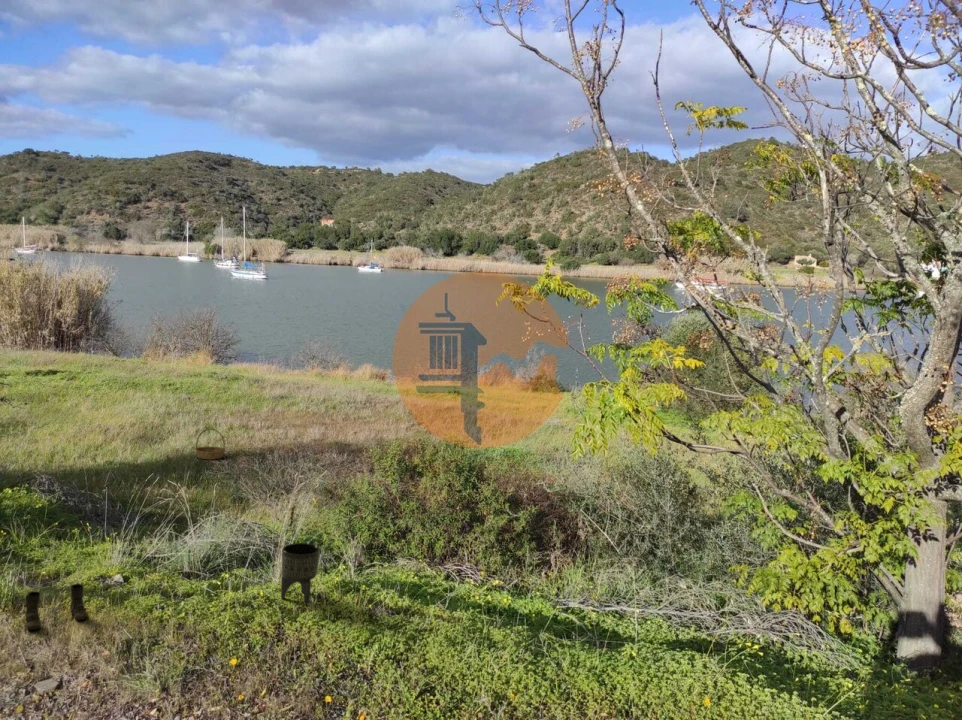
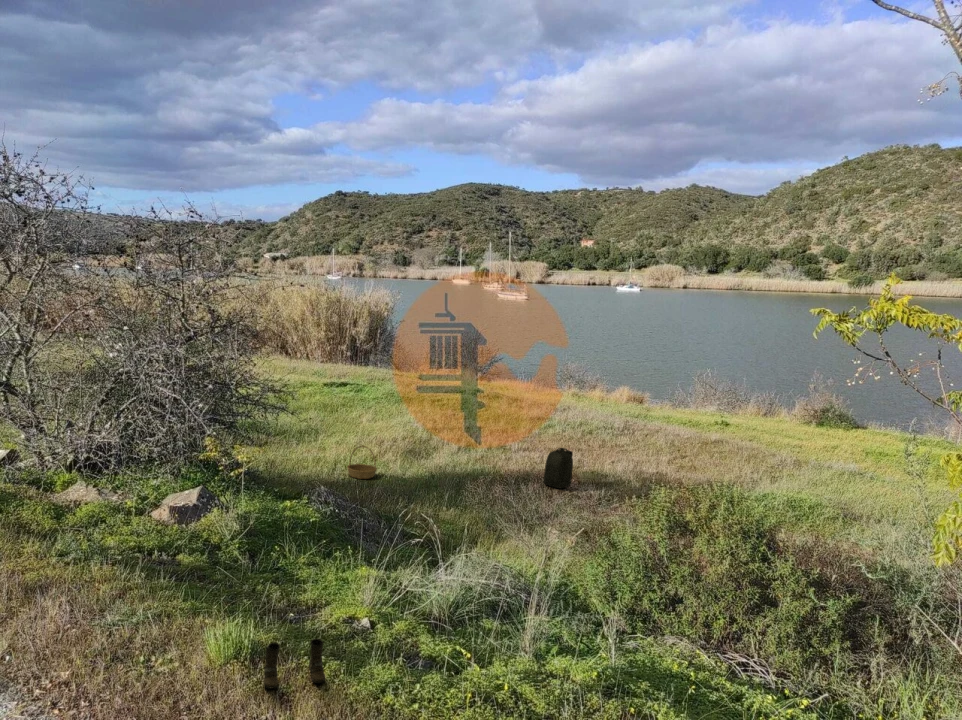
backpack: none [288,420,316,459] -> present [544,448,573,489]
basket: present [195,429,225,459] -> present [347,446,377,479]
planter: present [281,543,320,602] -> none [534,623,583,703]

